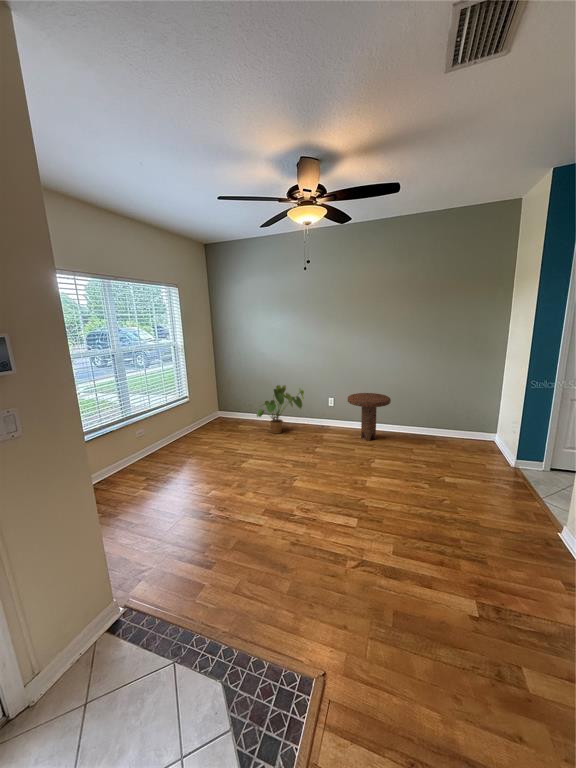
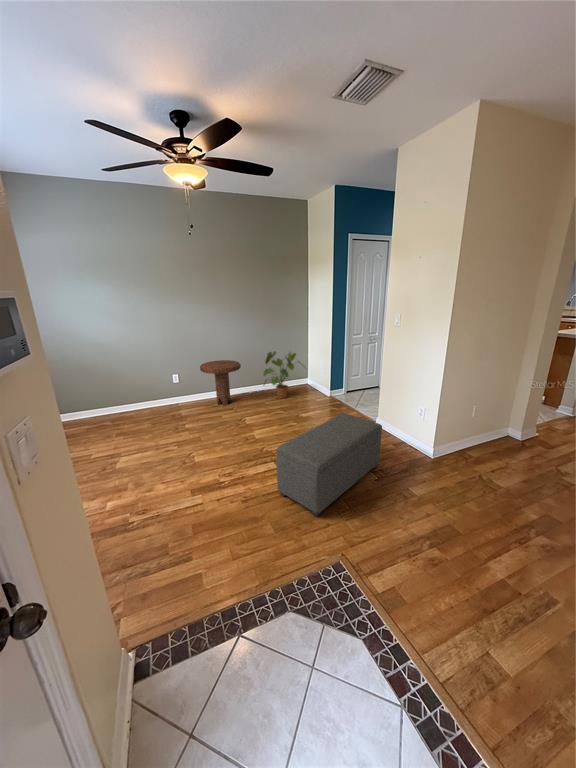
house plant: present [257,385,304,434] -> present [263,351,303,398]
ottoman: none [327,493,506,607] -> present [277,413,382,517]

